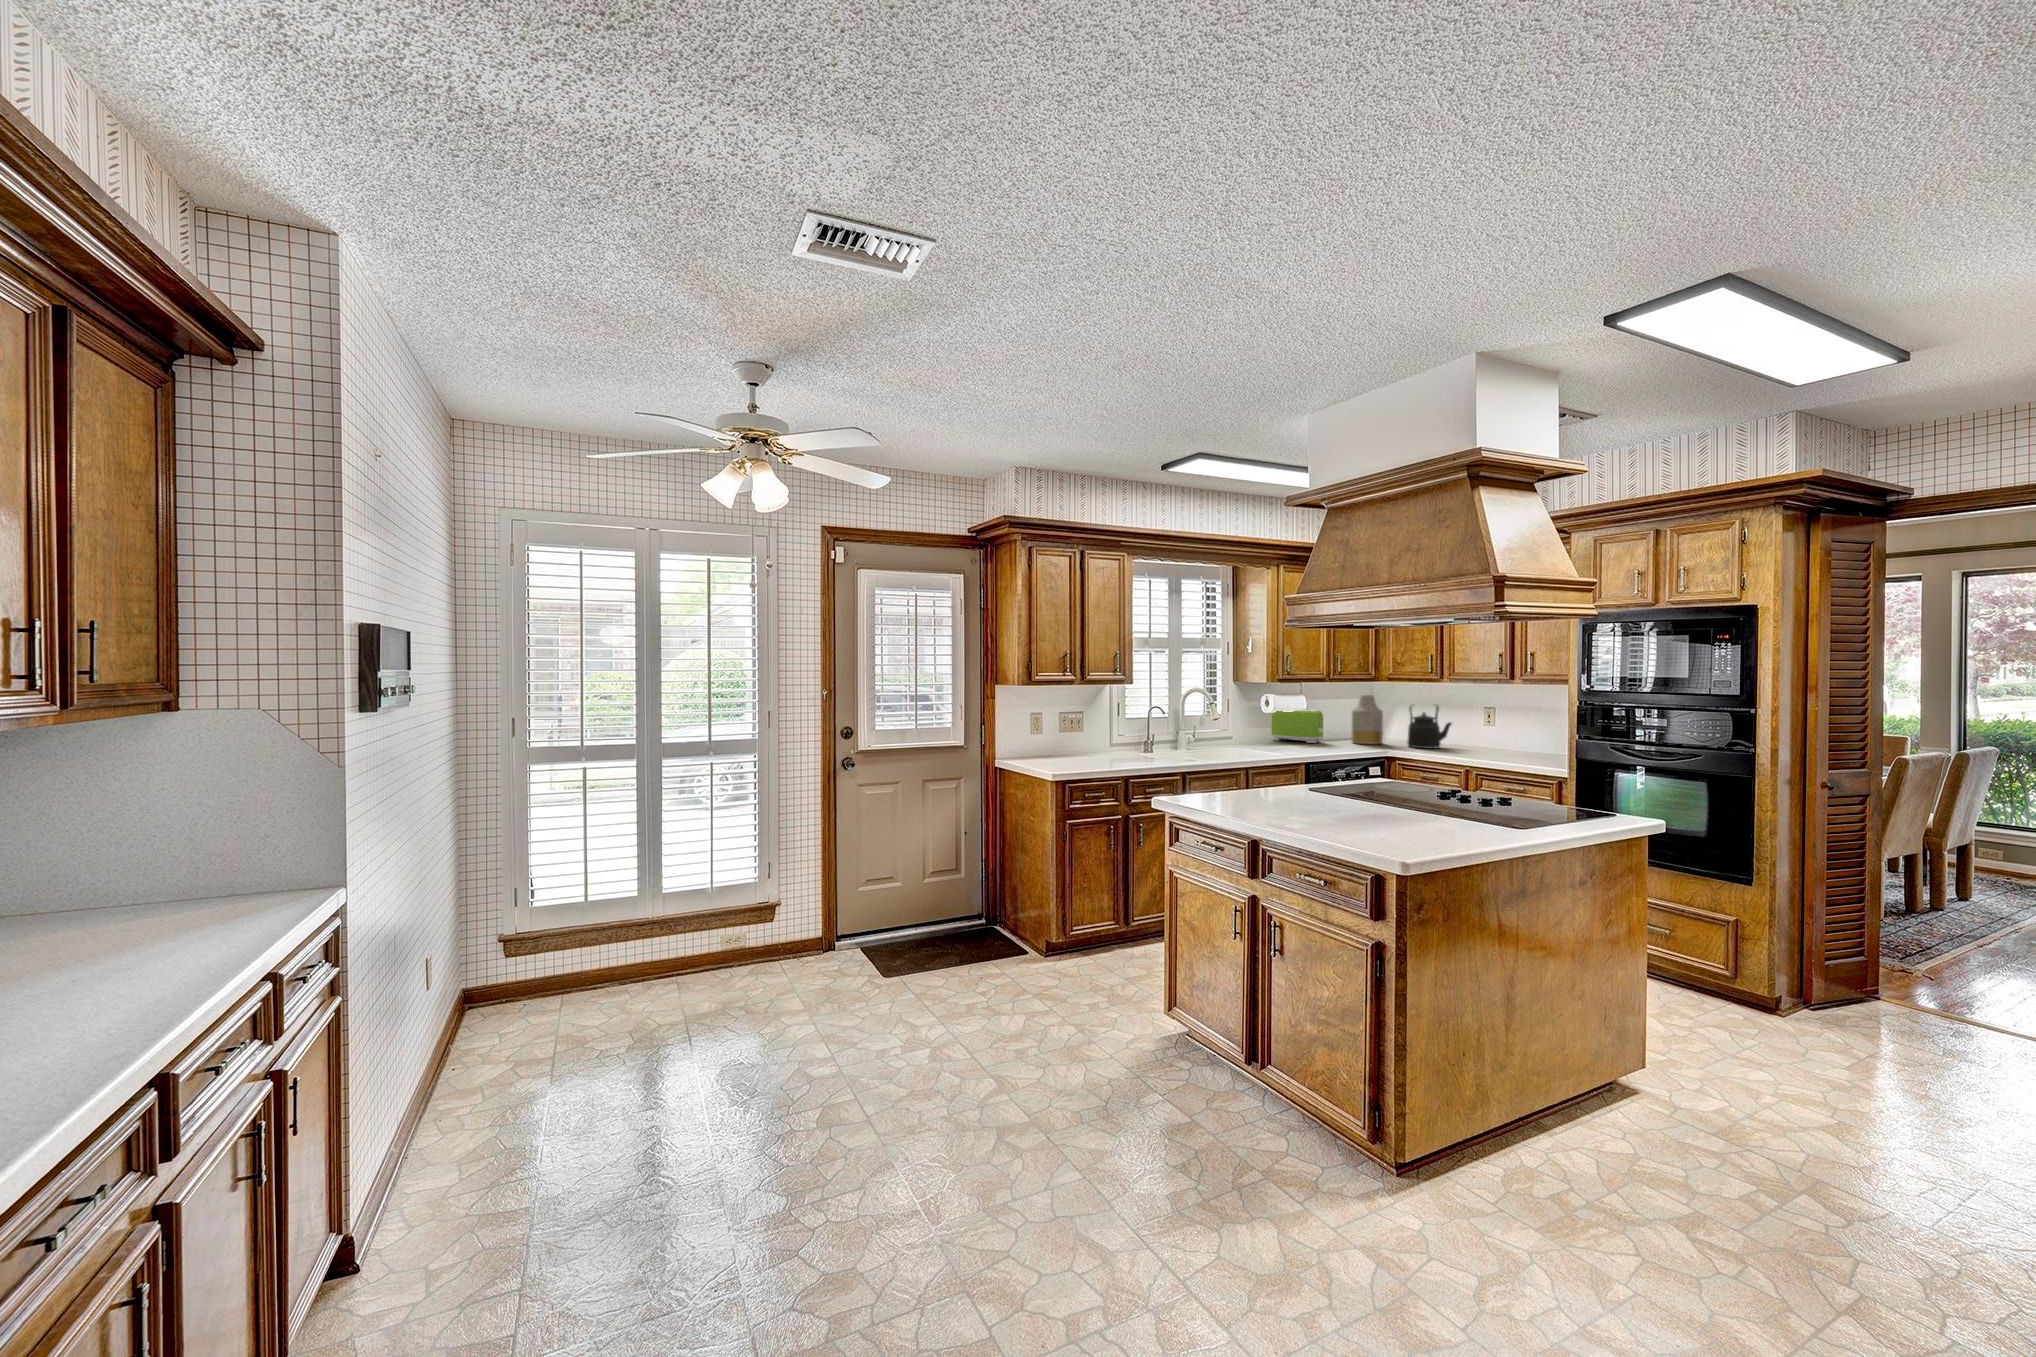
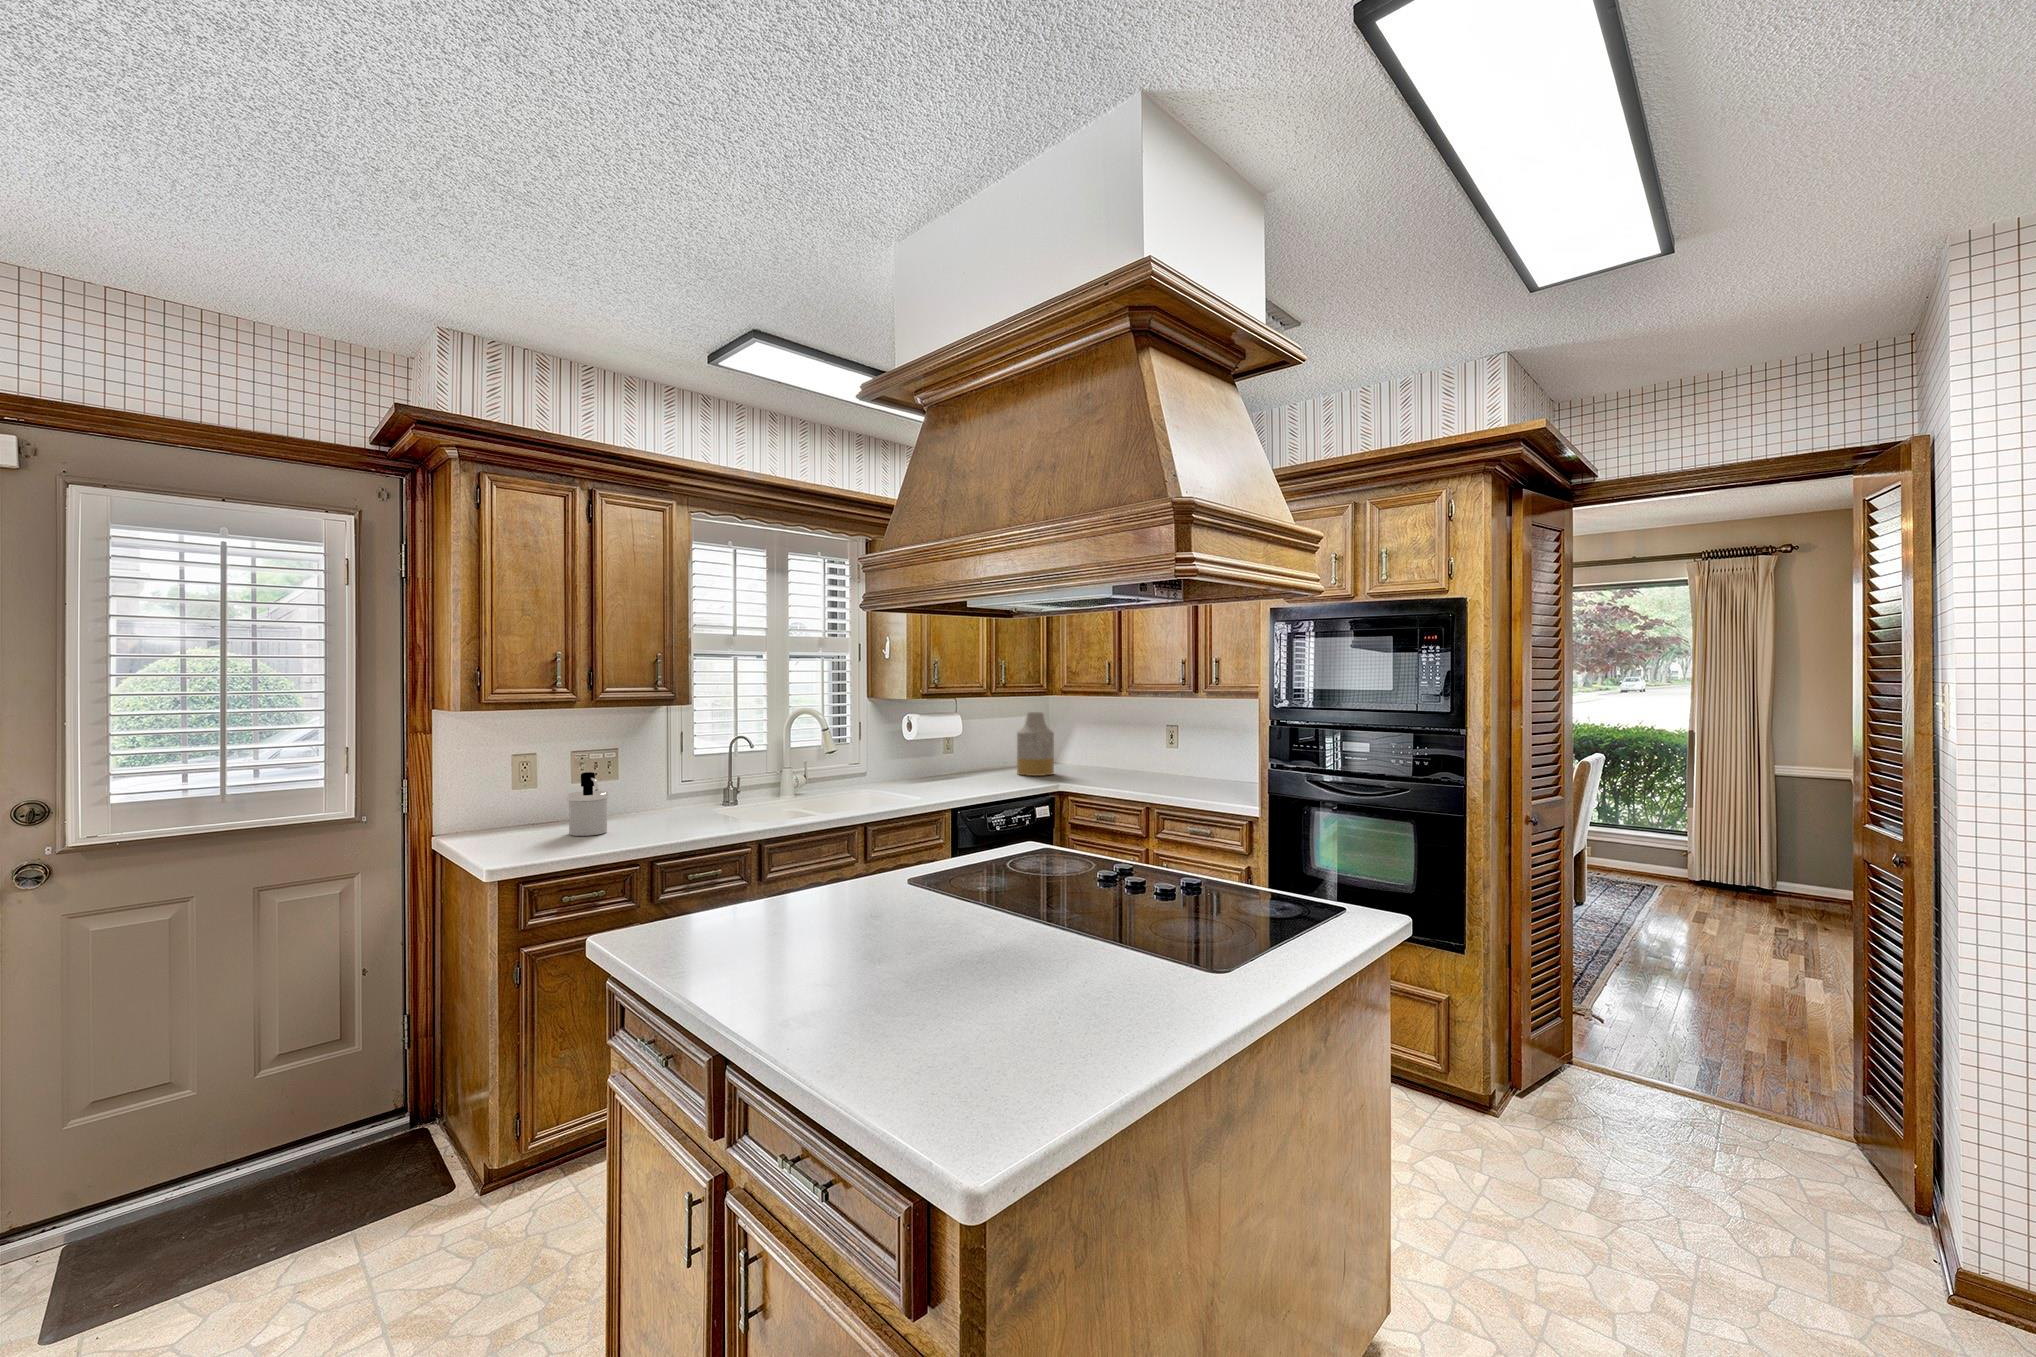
kettle: present [1407,706,1451,749] -> none [1082,723,1134,779]
toaster: present [1272,709,1323,743] -> none [917,732,981,776]
soap dispenser: none [1067,726,1090,766] -> present [568,772,608,836]

